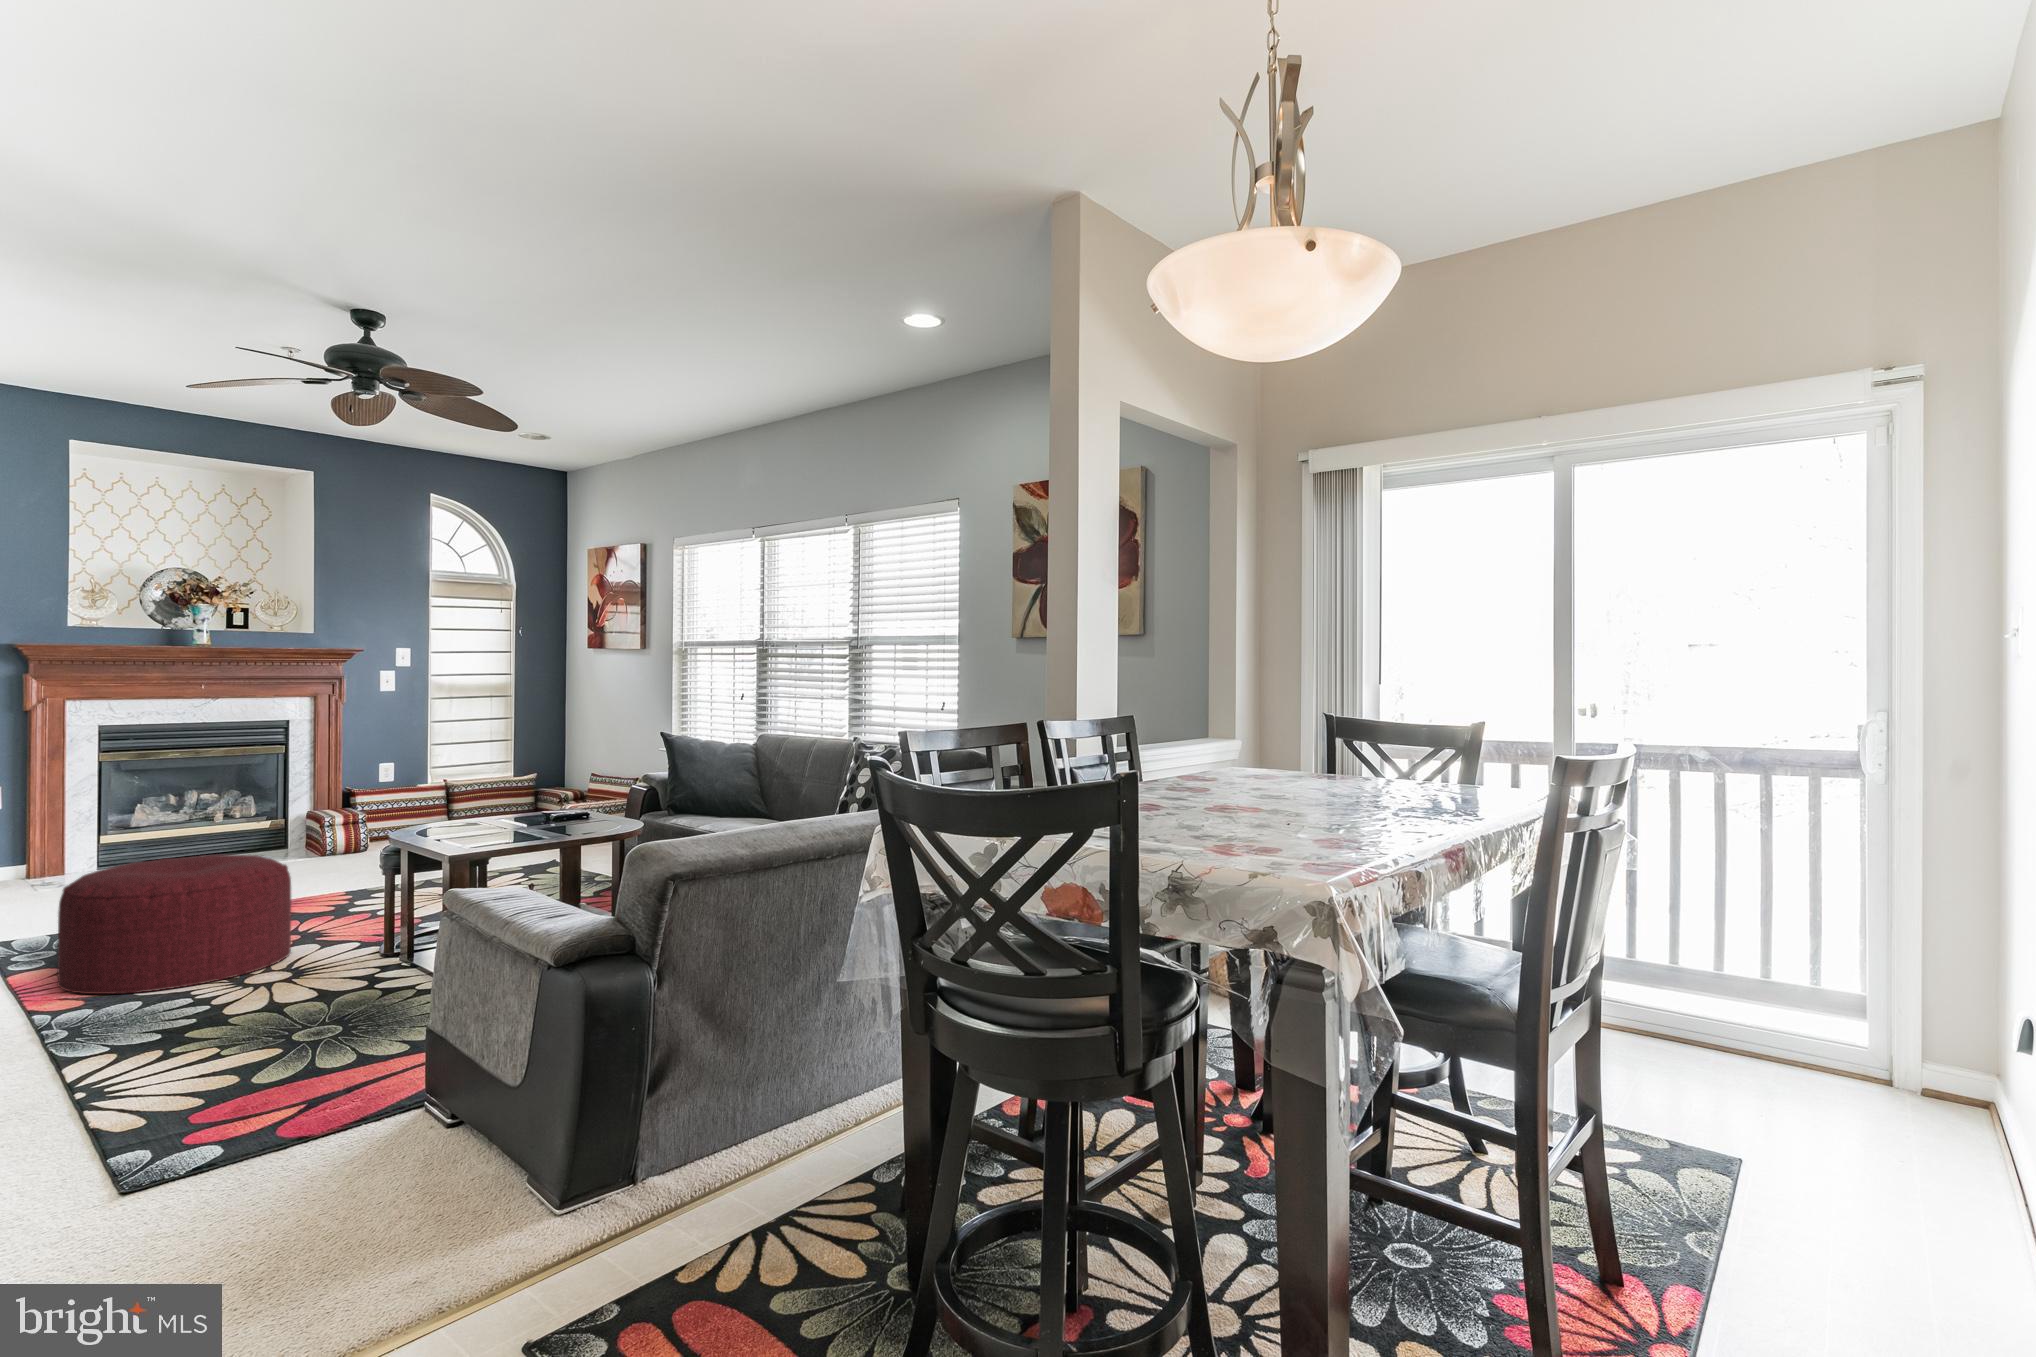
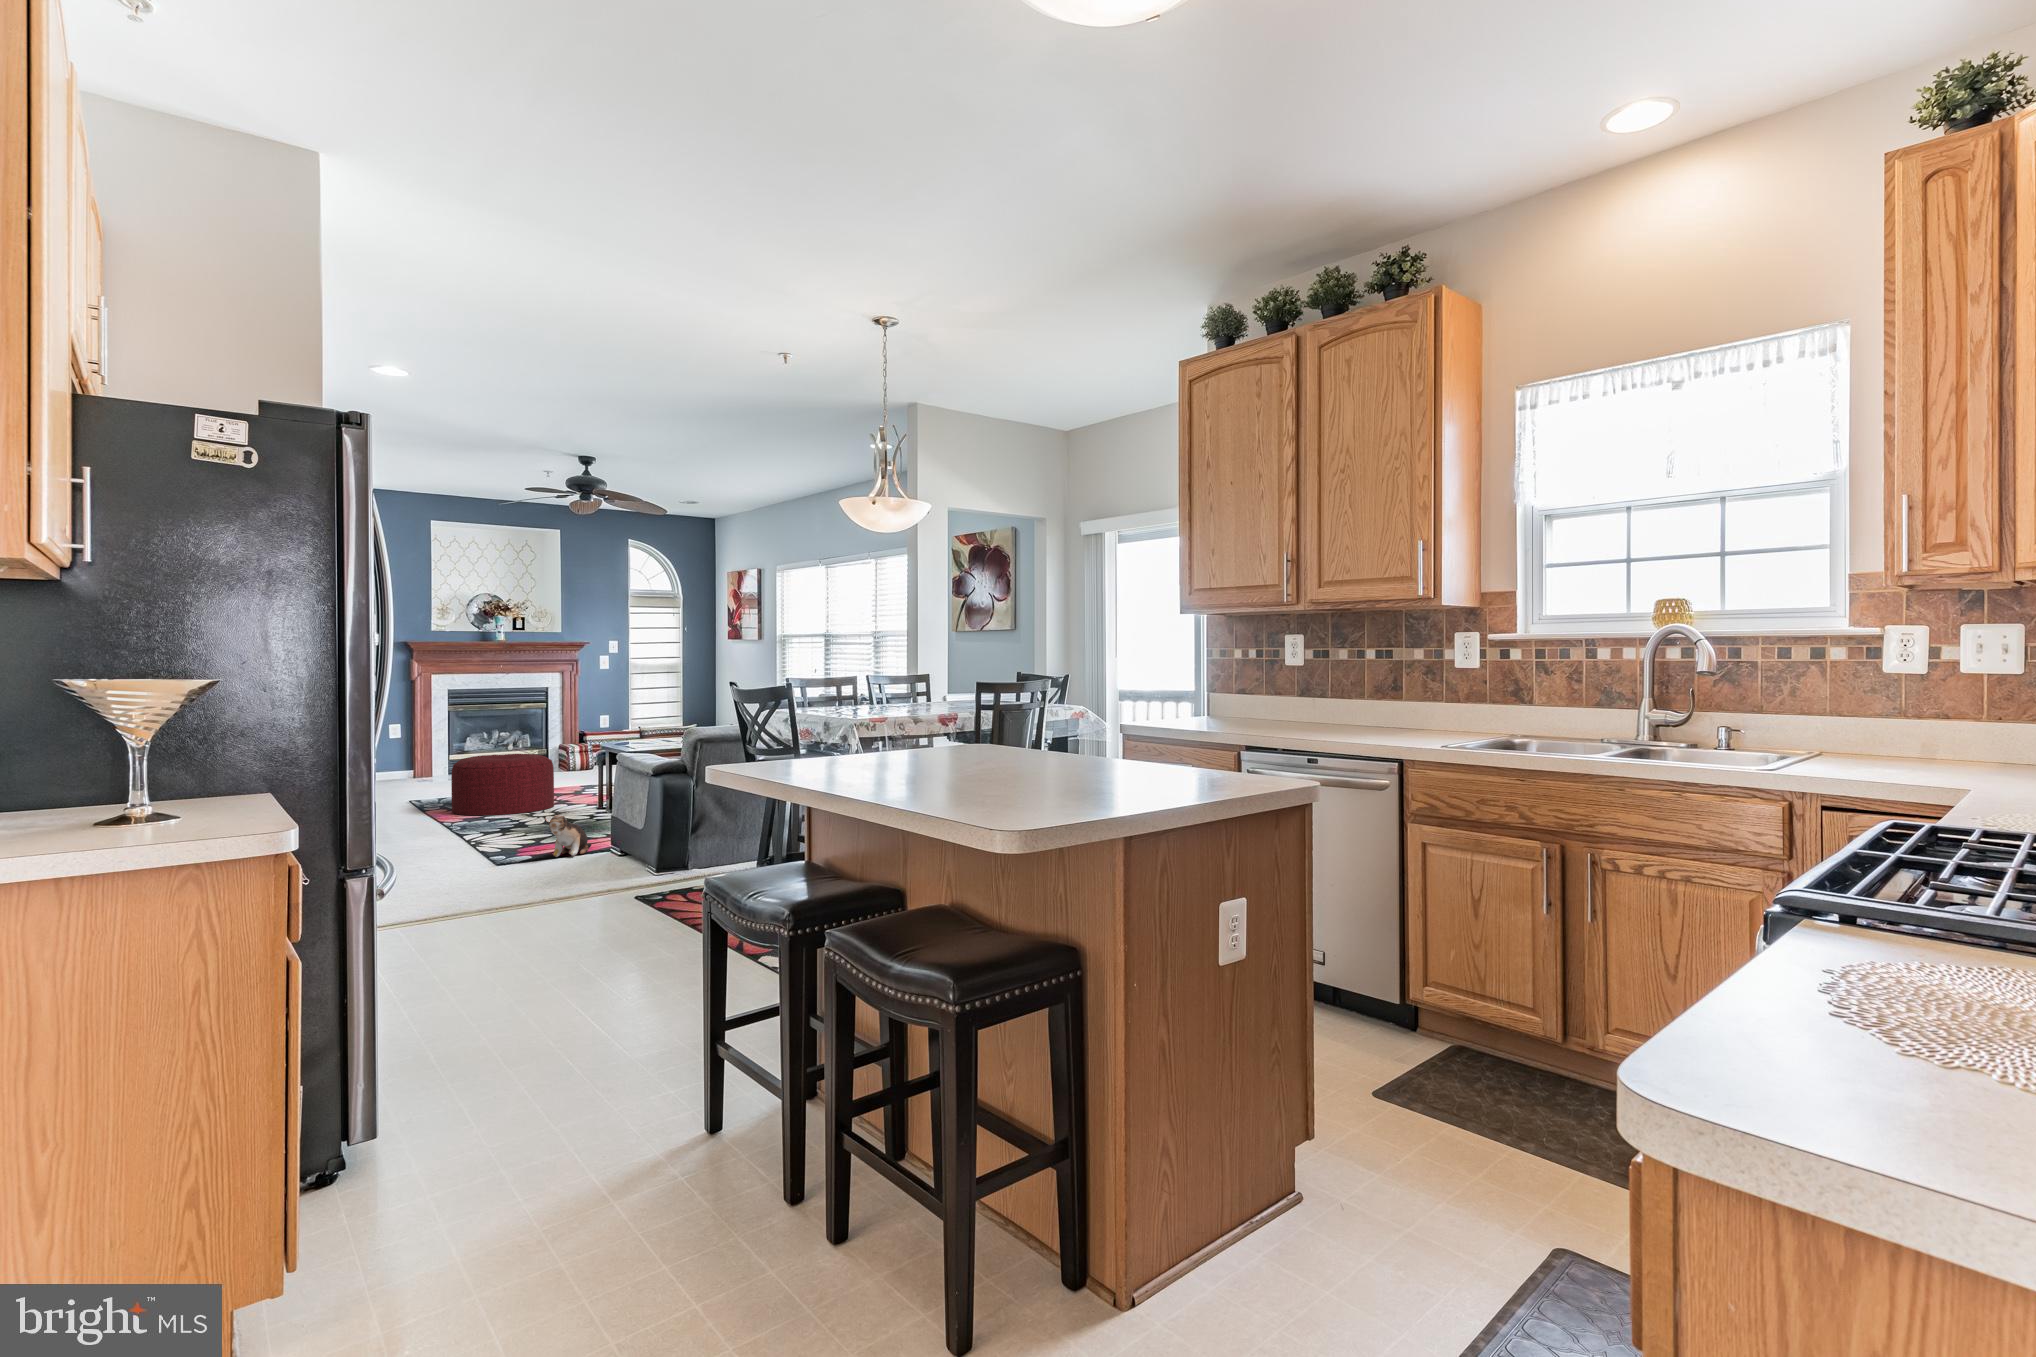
plush toy: none [248,1077,377,1183] -> present [545,815,591,857]

